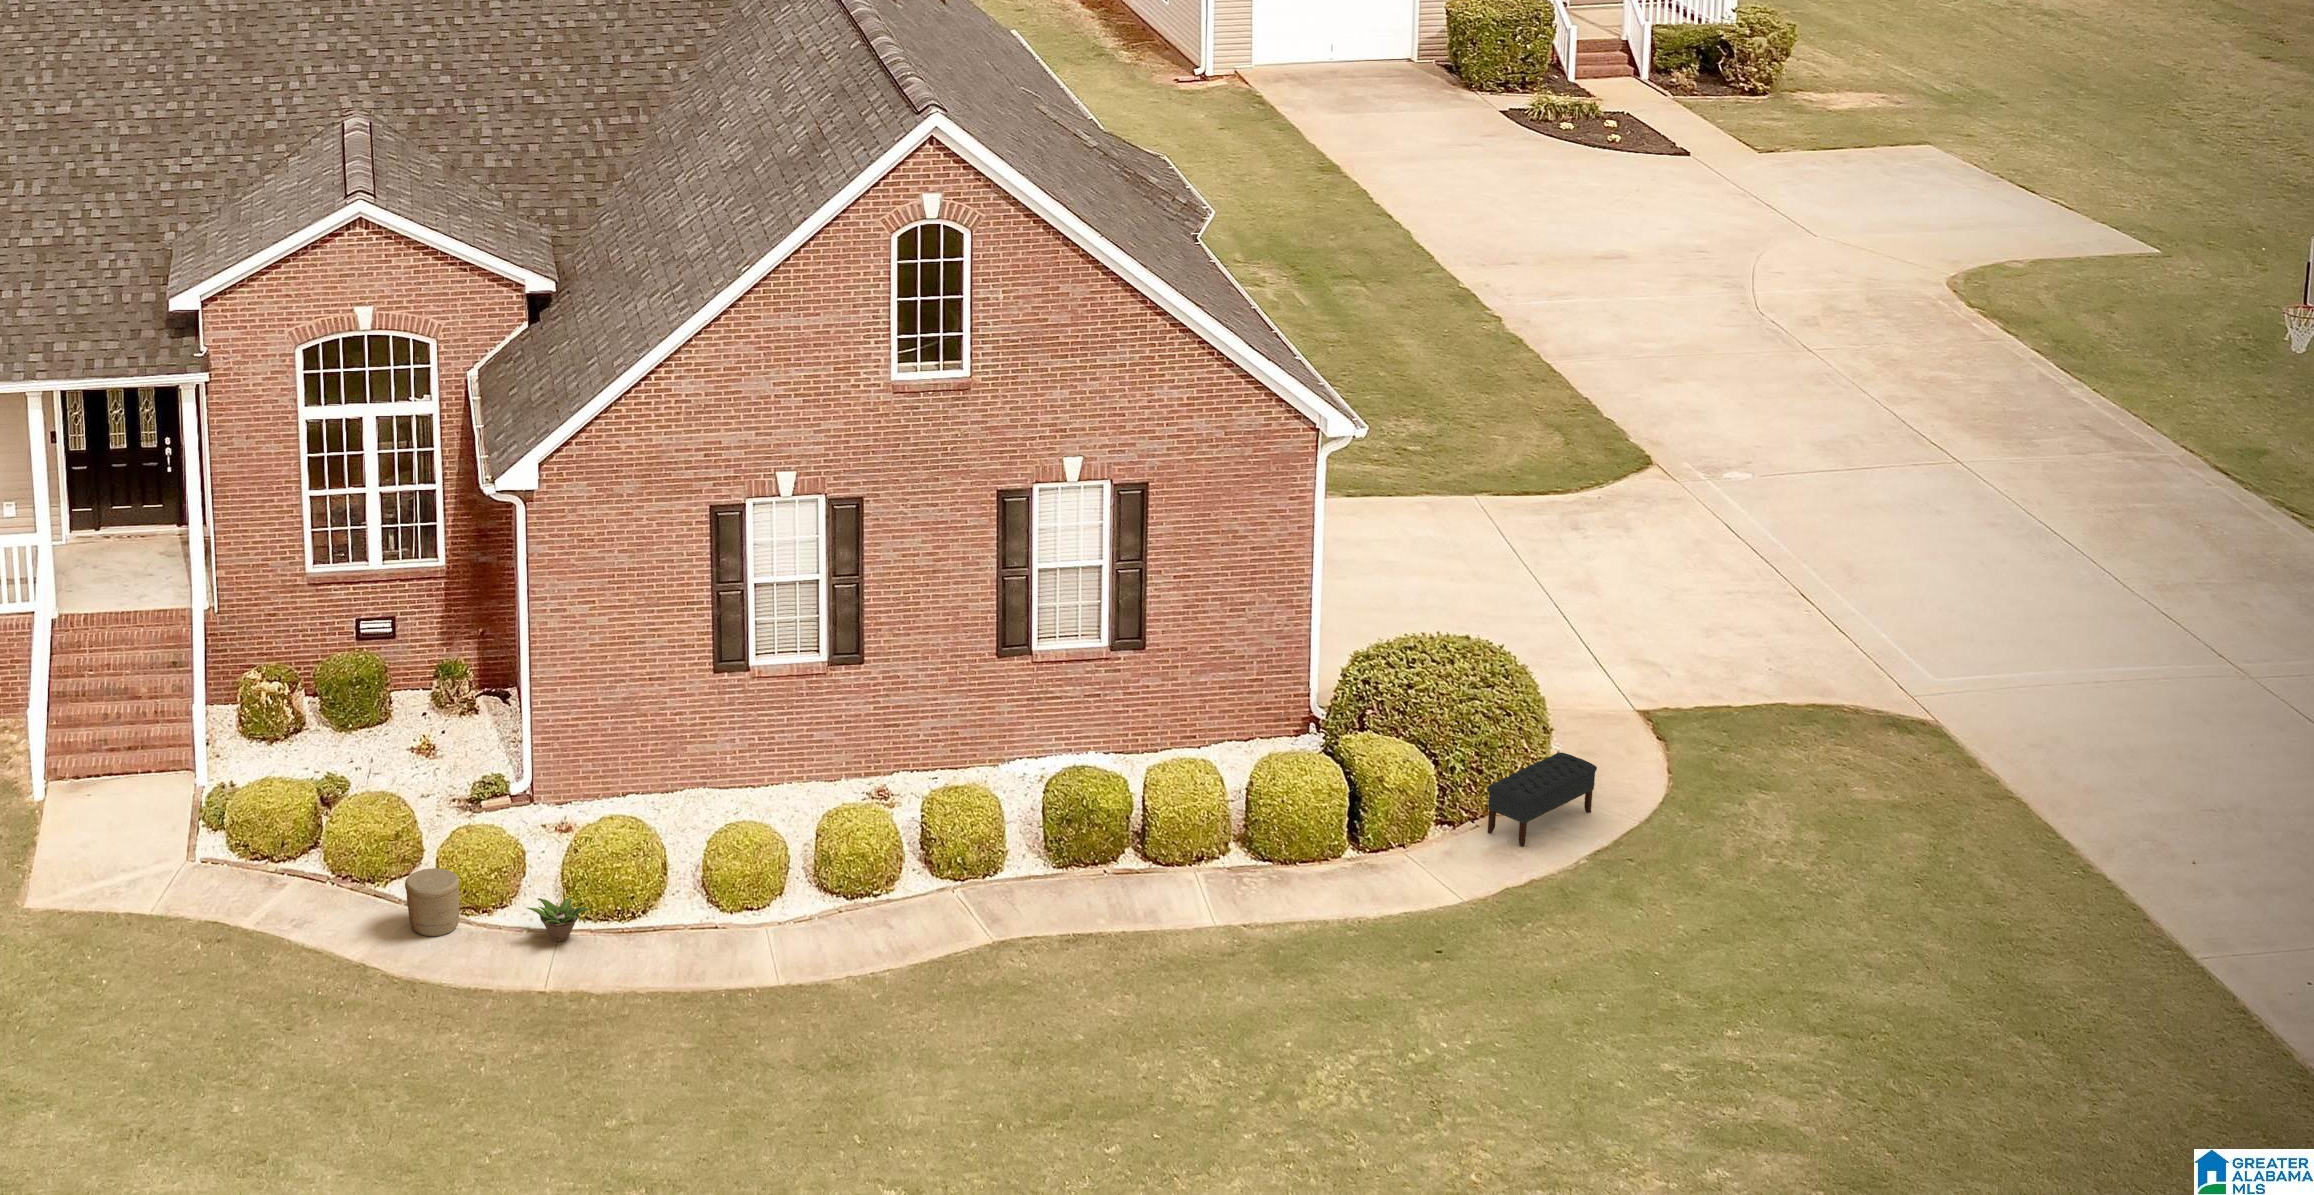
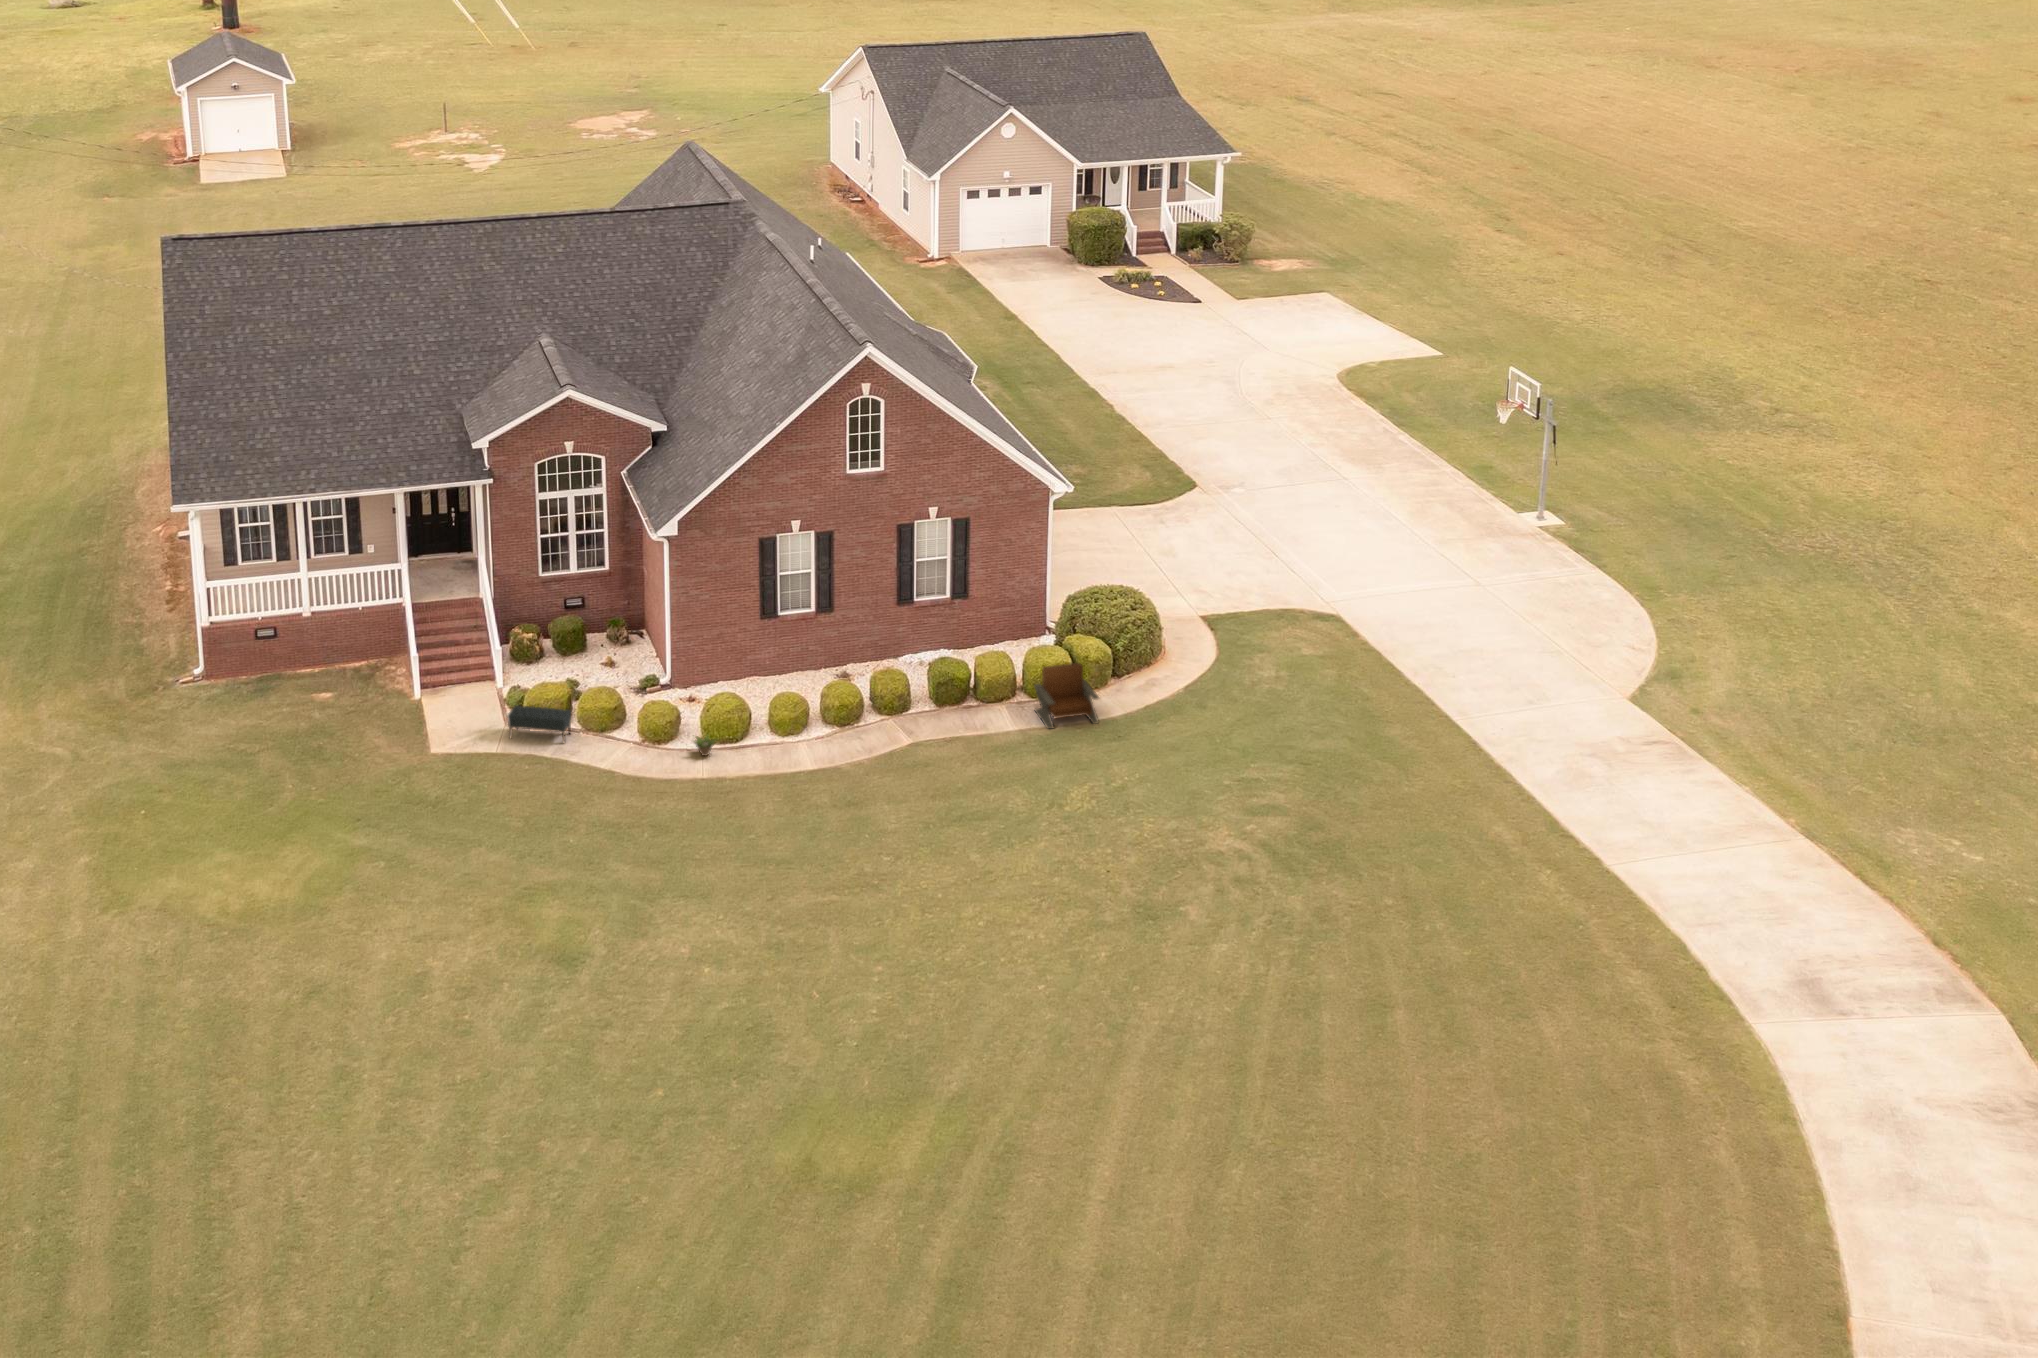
bench: present [1488,752,1597,847] -> present [508,705,571,742]
lounge chair: none [1257,789,1393,924] -> present [1034,663,1099,729]
woven basket: present [405,868,460,936] -> none [628,724,654,757]

